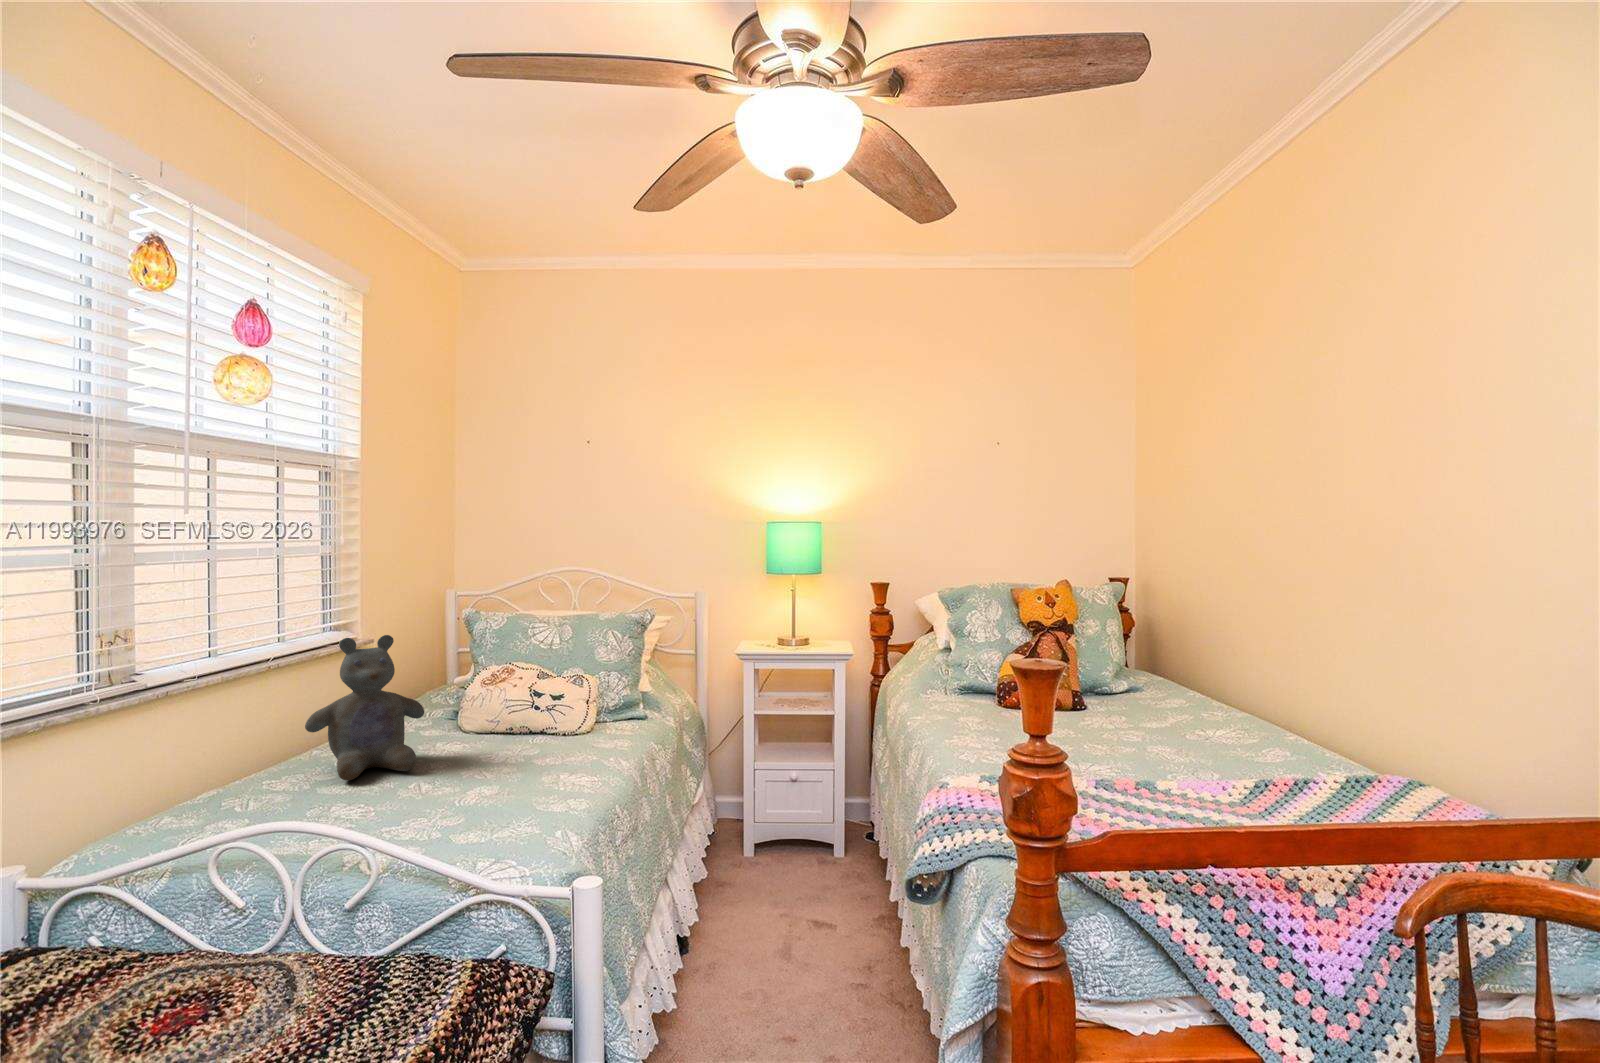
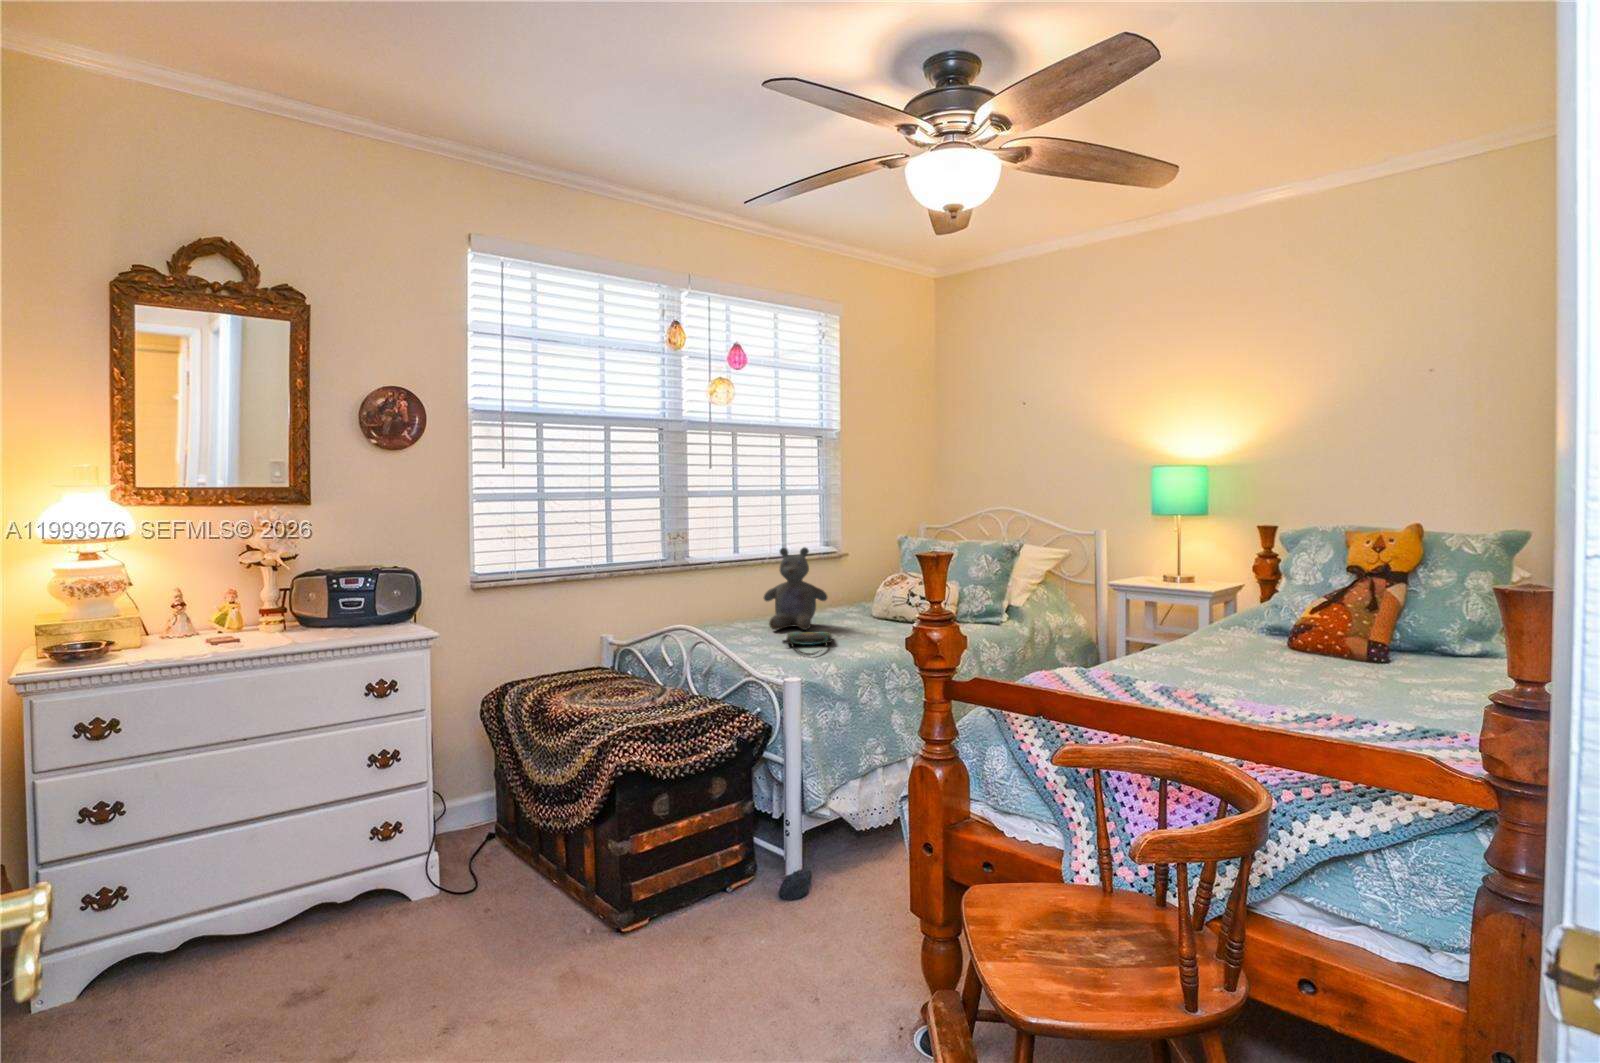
tote bag: none [402,768,515,819] -> present [783,631,833,655]

